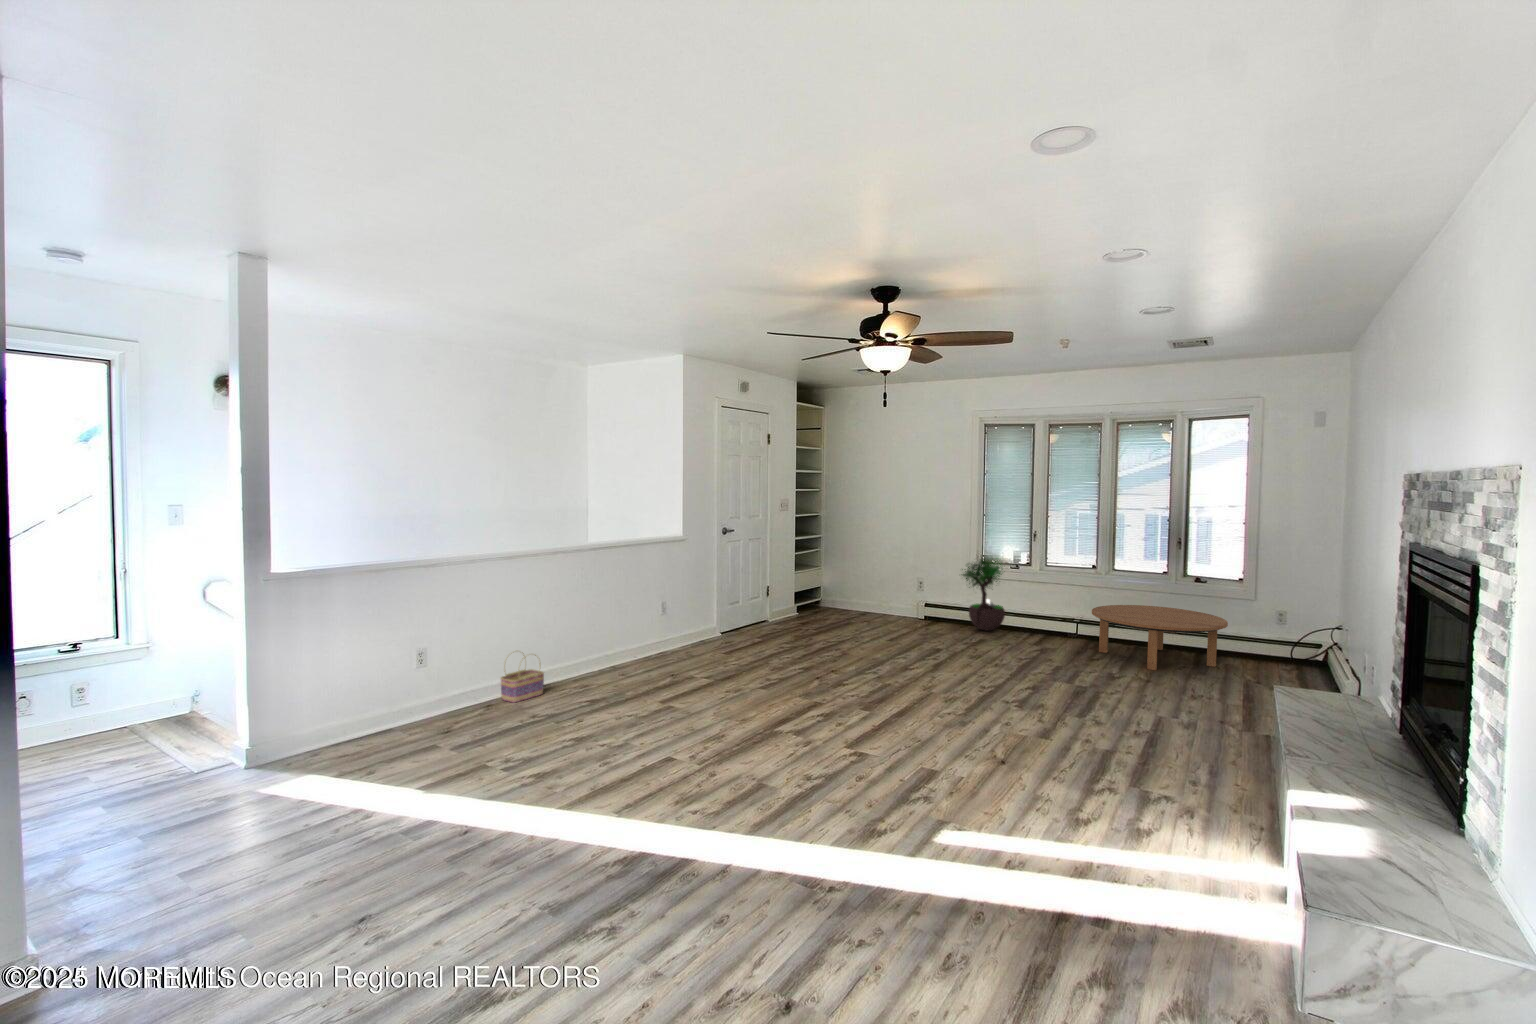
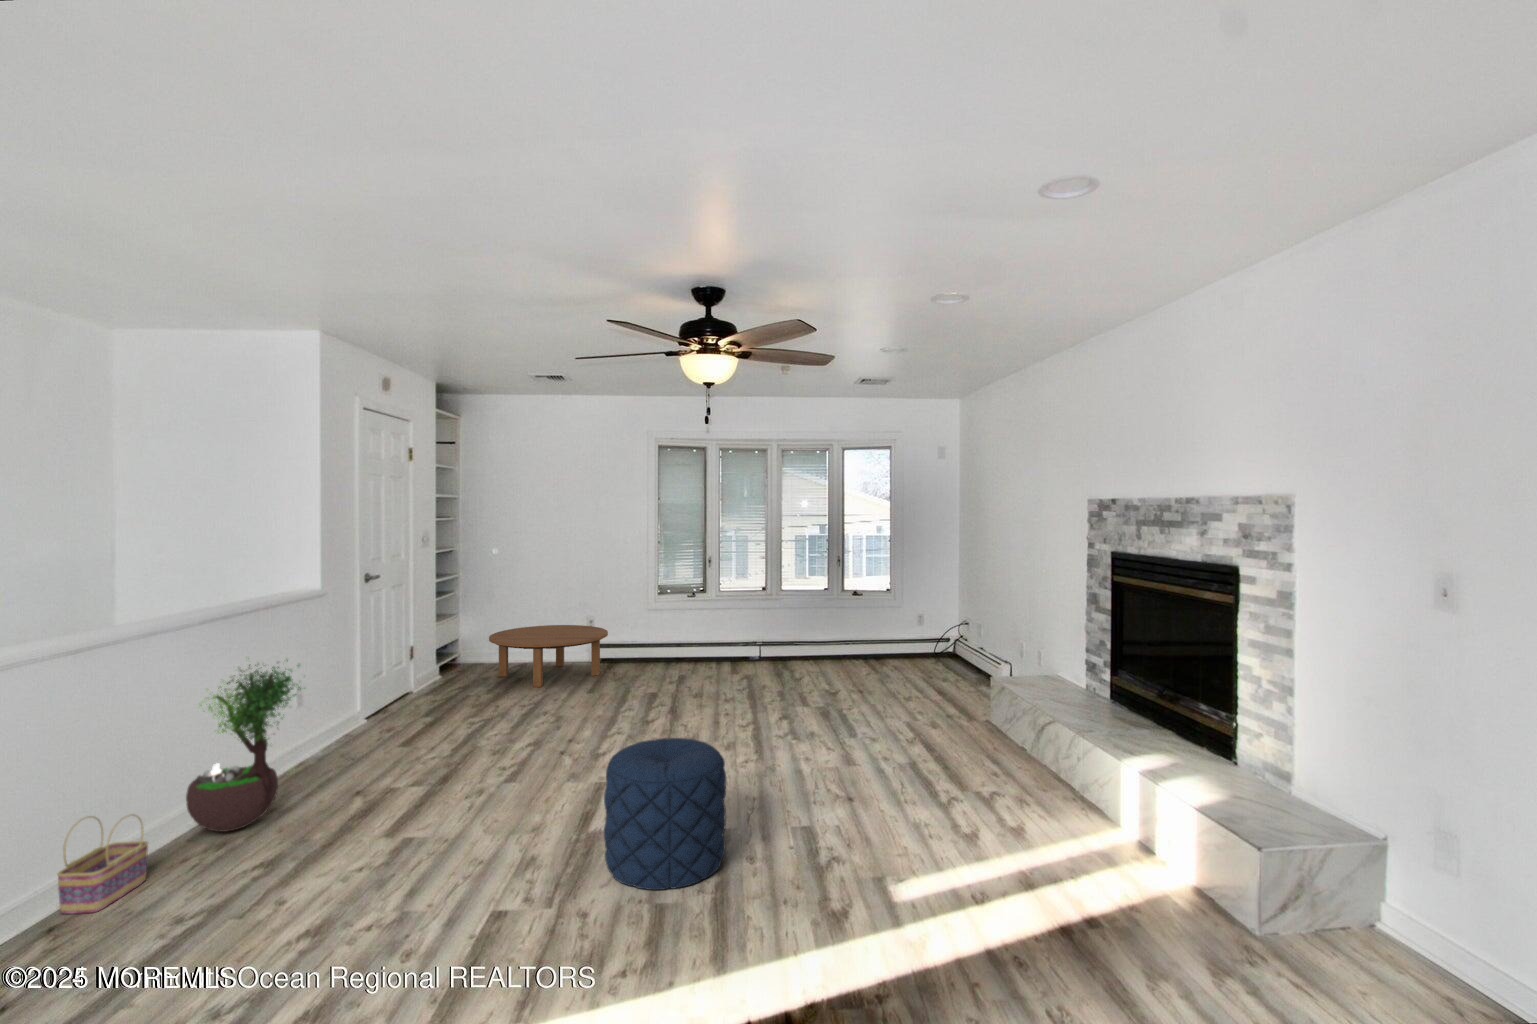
potted tree: present [961,559,1005,630] -> present [186,660,305,832]
coffee table: present [1092,605,1228,670] -> present [489,625,608,687]
pouf: none [754,666,850,780] -> present [604,738,726,890]

